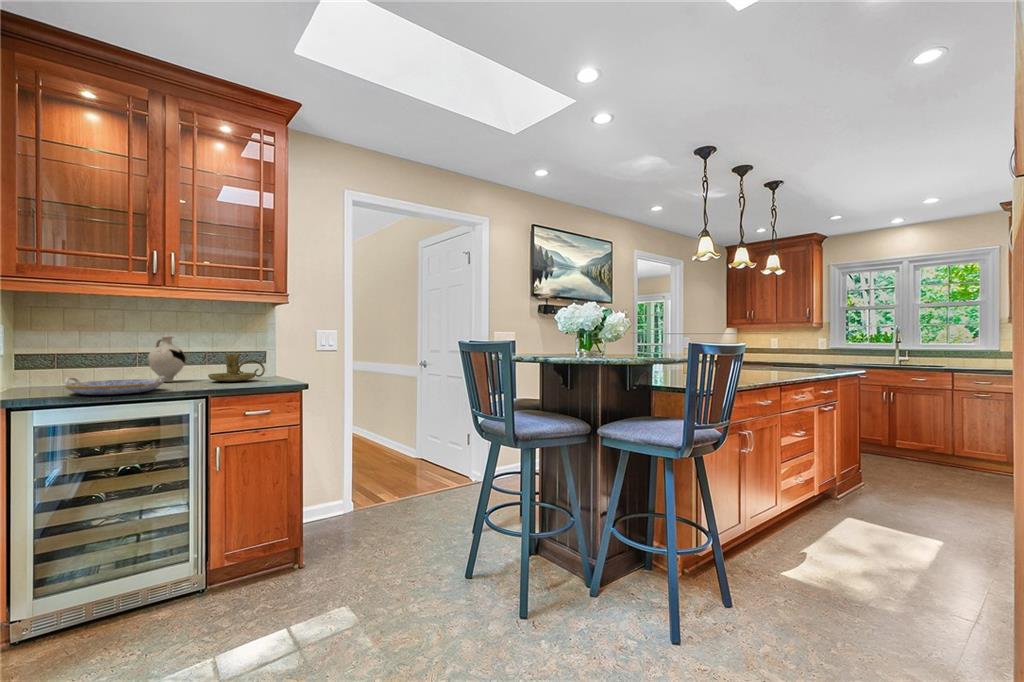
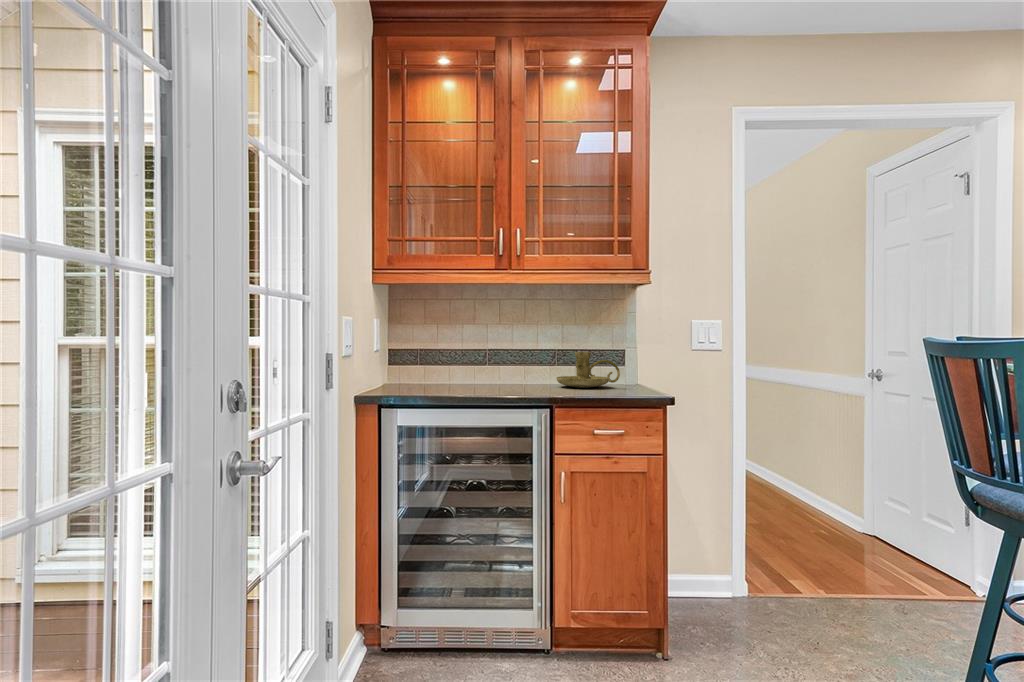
decorative vase: present [147,336,186,382] -> none [498,329,535,384]
serving tray: present [65,376,165,395] -> none [423,374,510,395]

